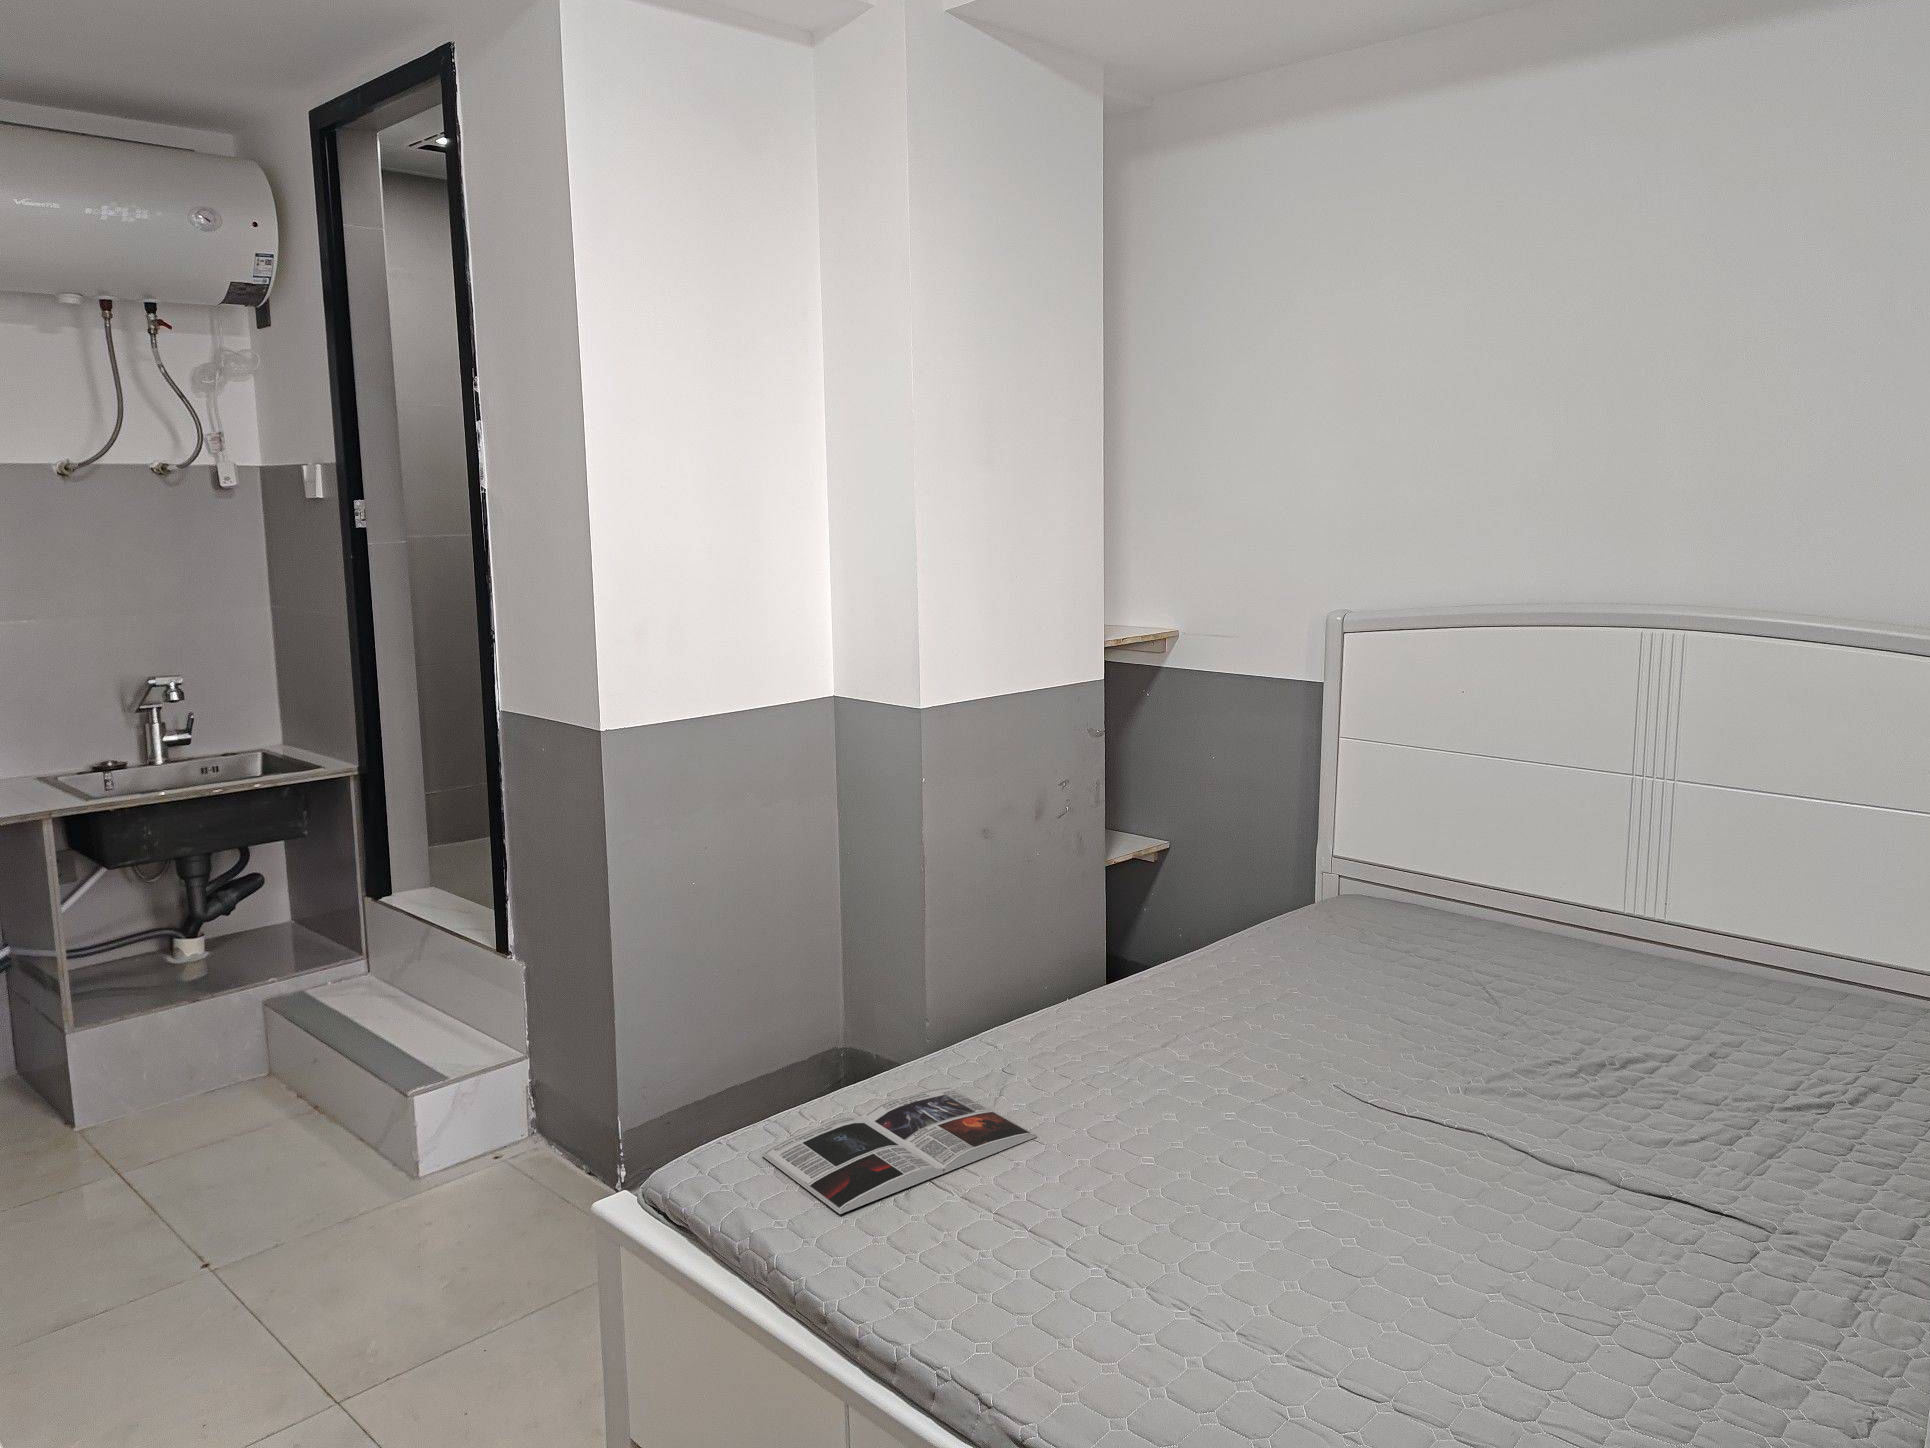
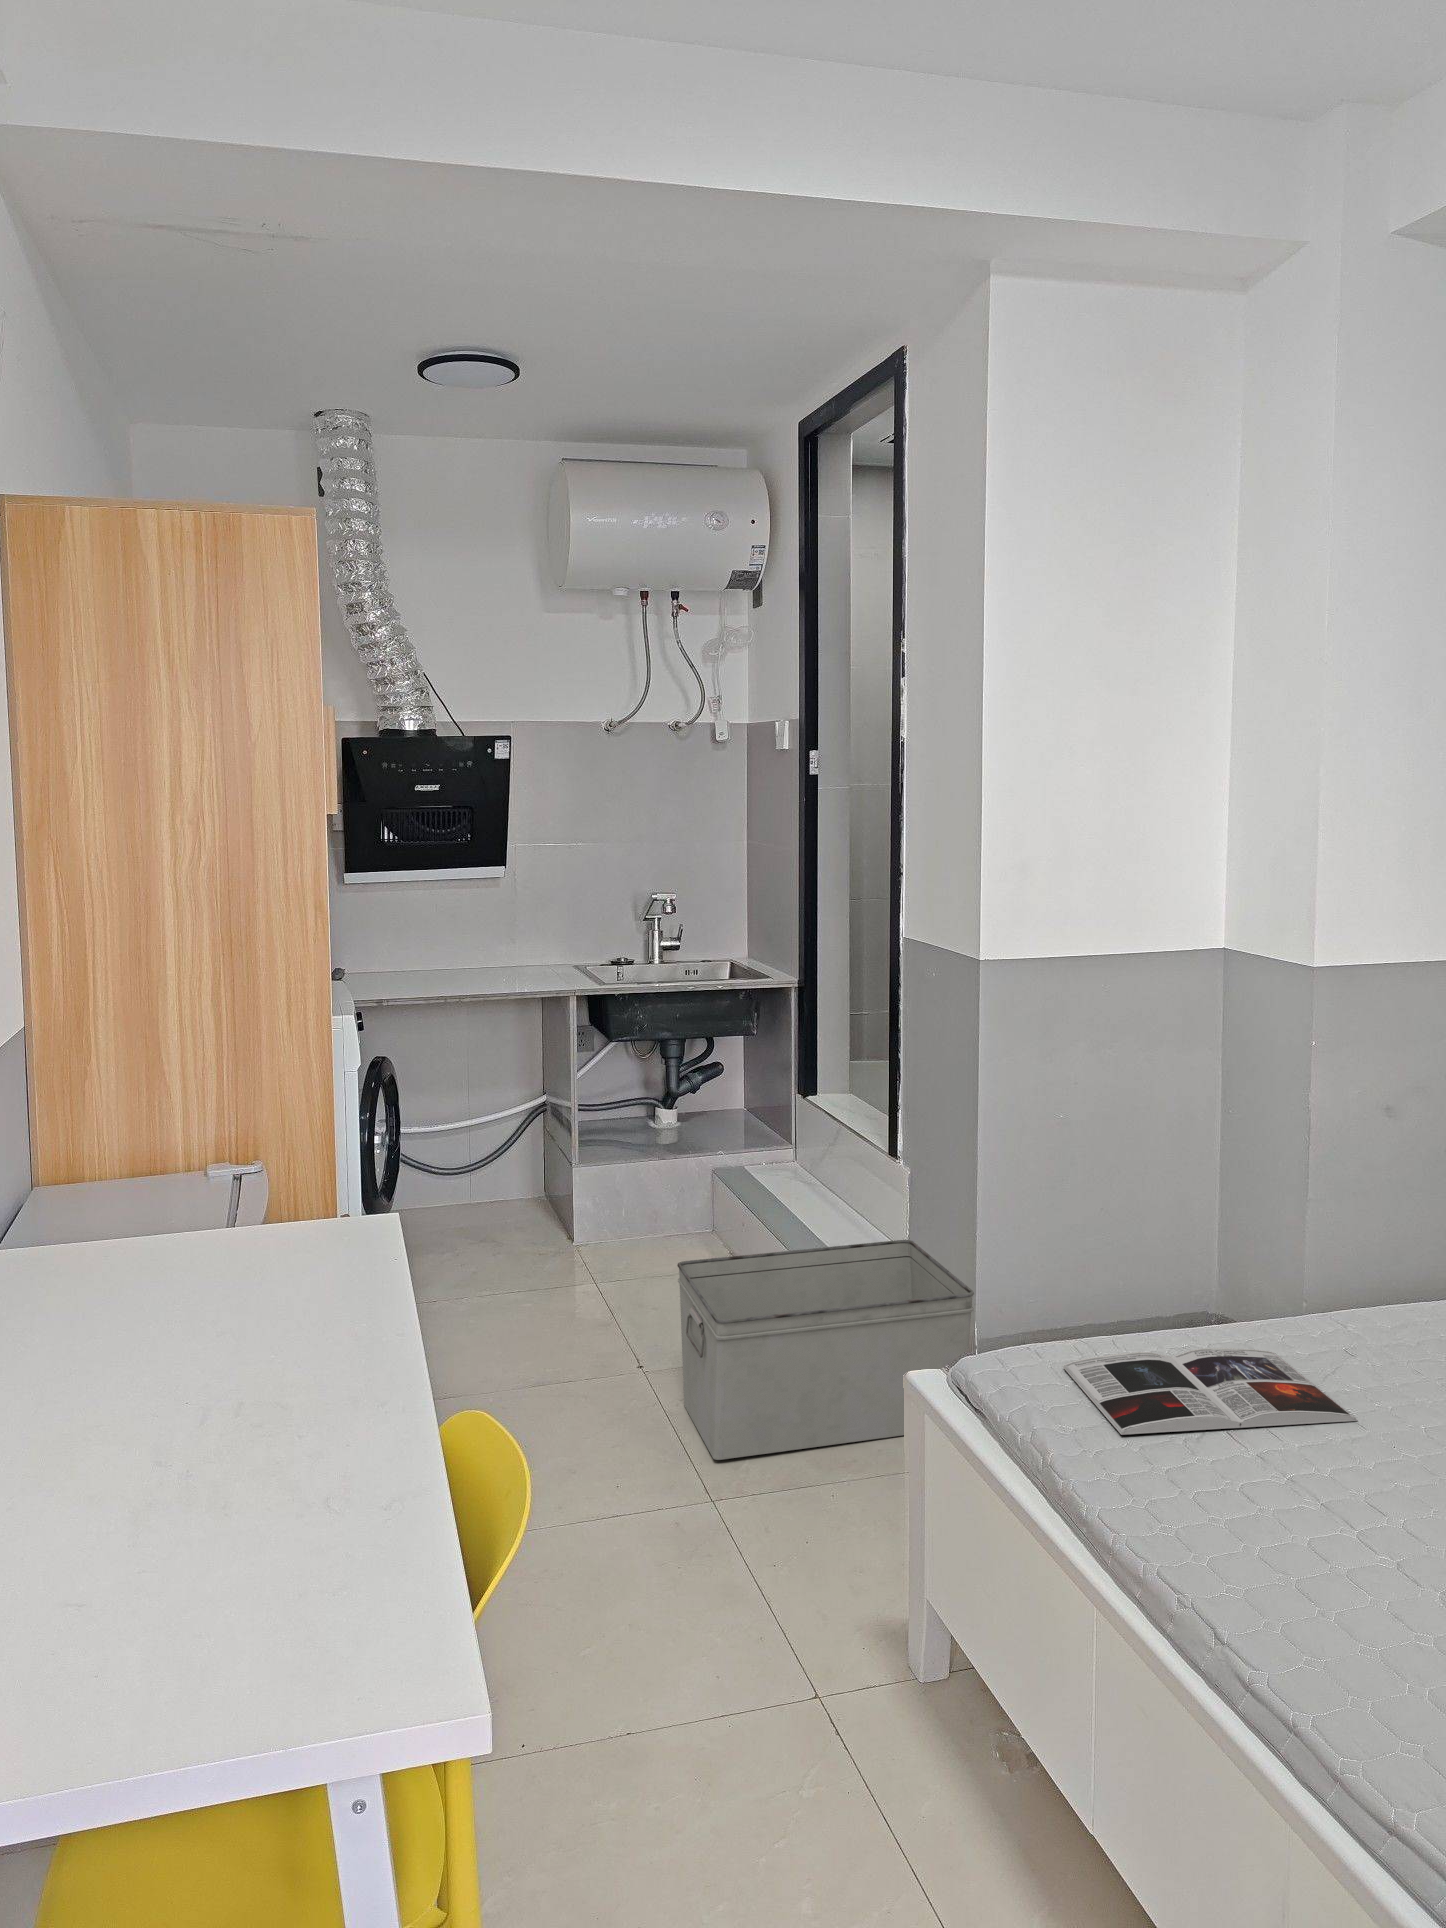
storage bin: none [249,1041,621,1357] -> present [677,1240,974,1460]

